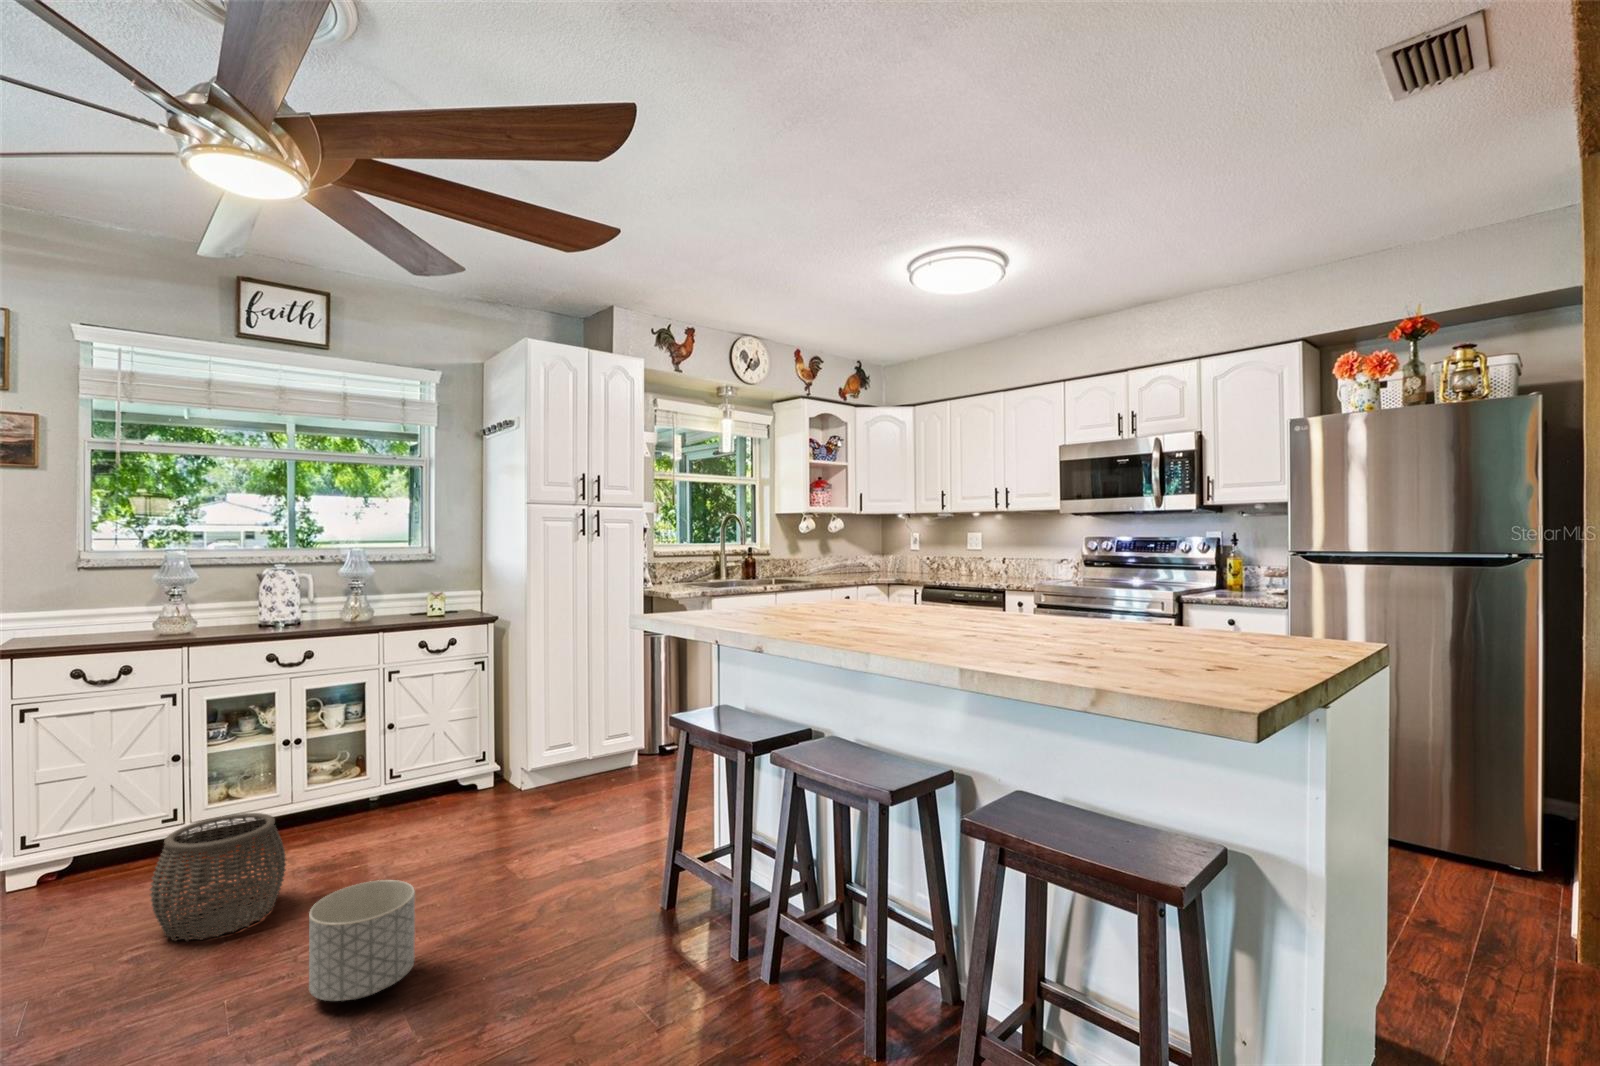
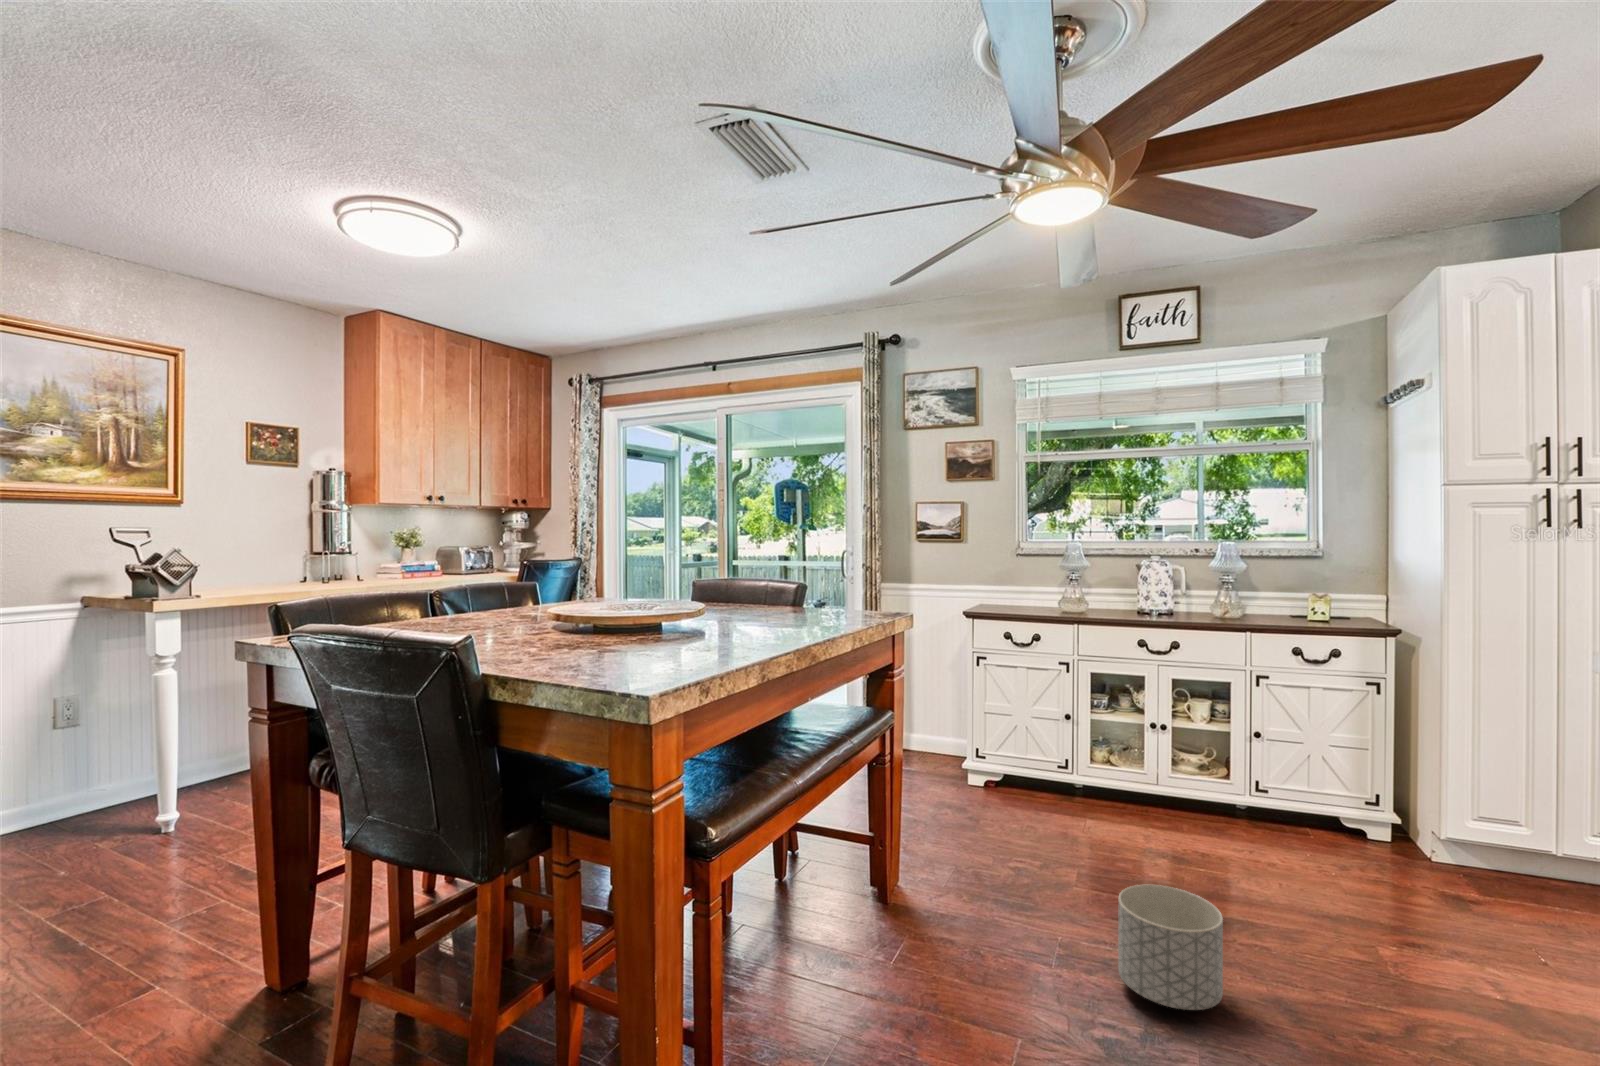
woven basket: present [150,813,286,941] -> none [1033,775,1133,882]

